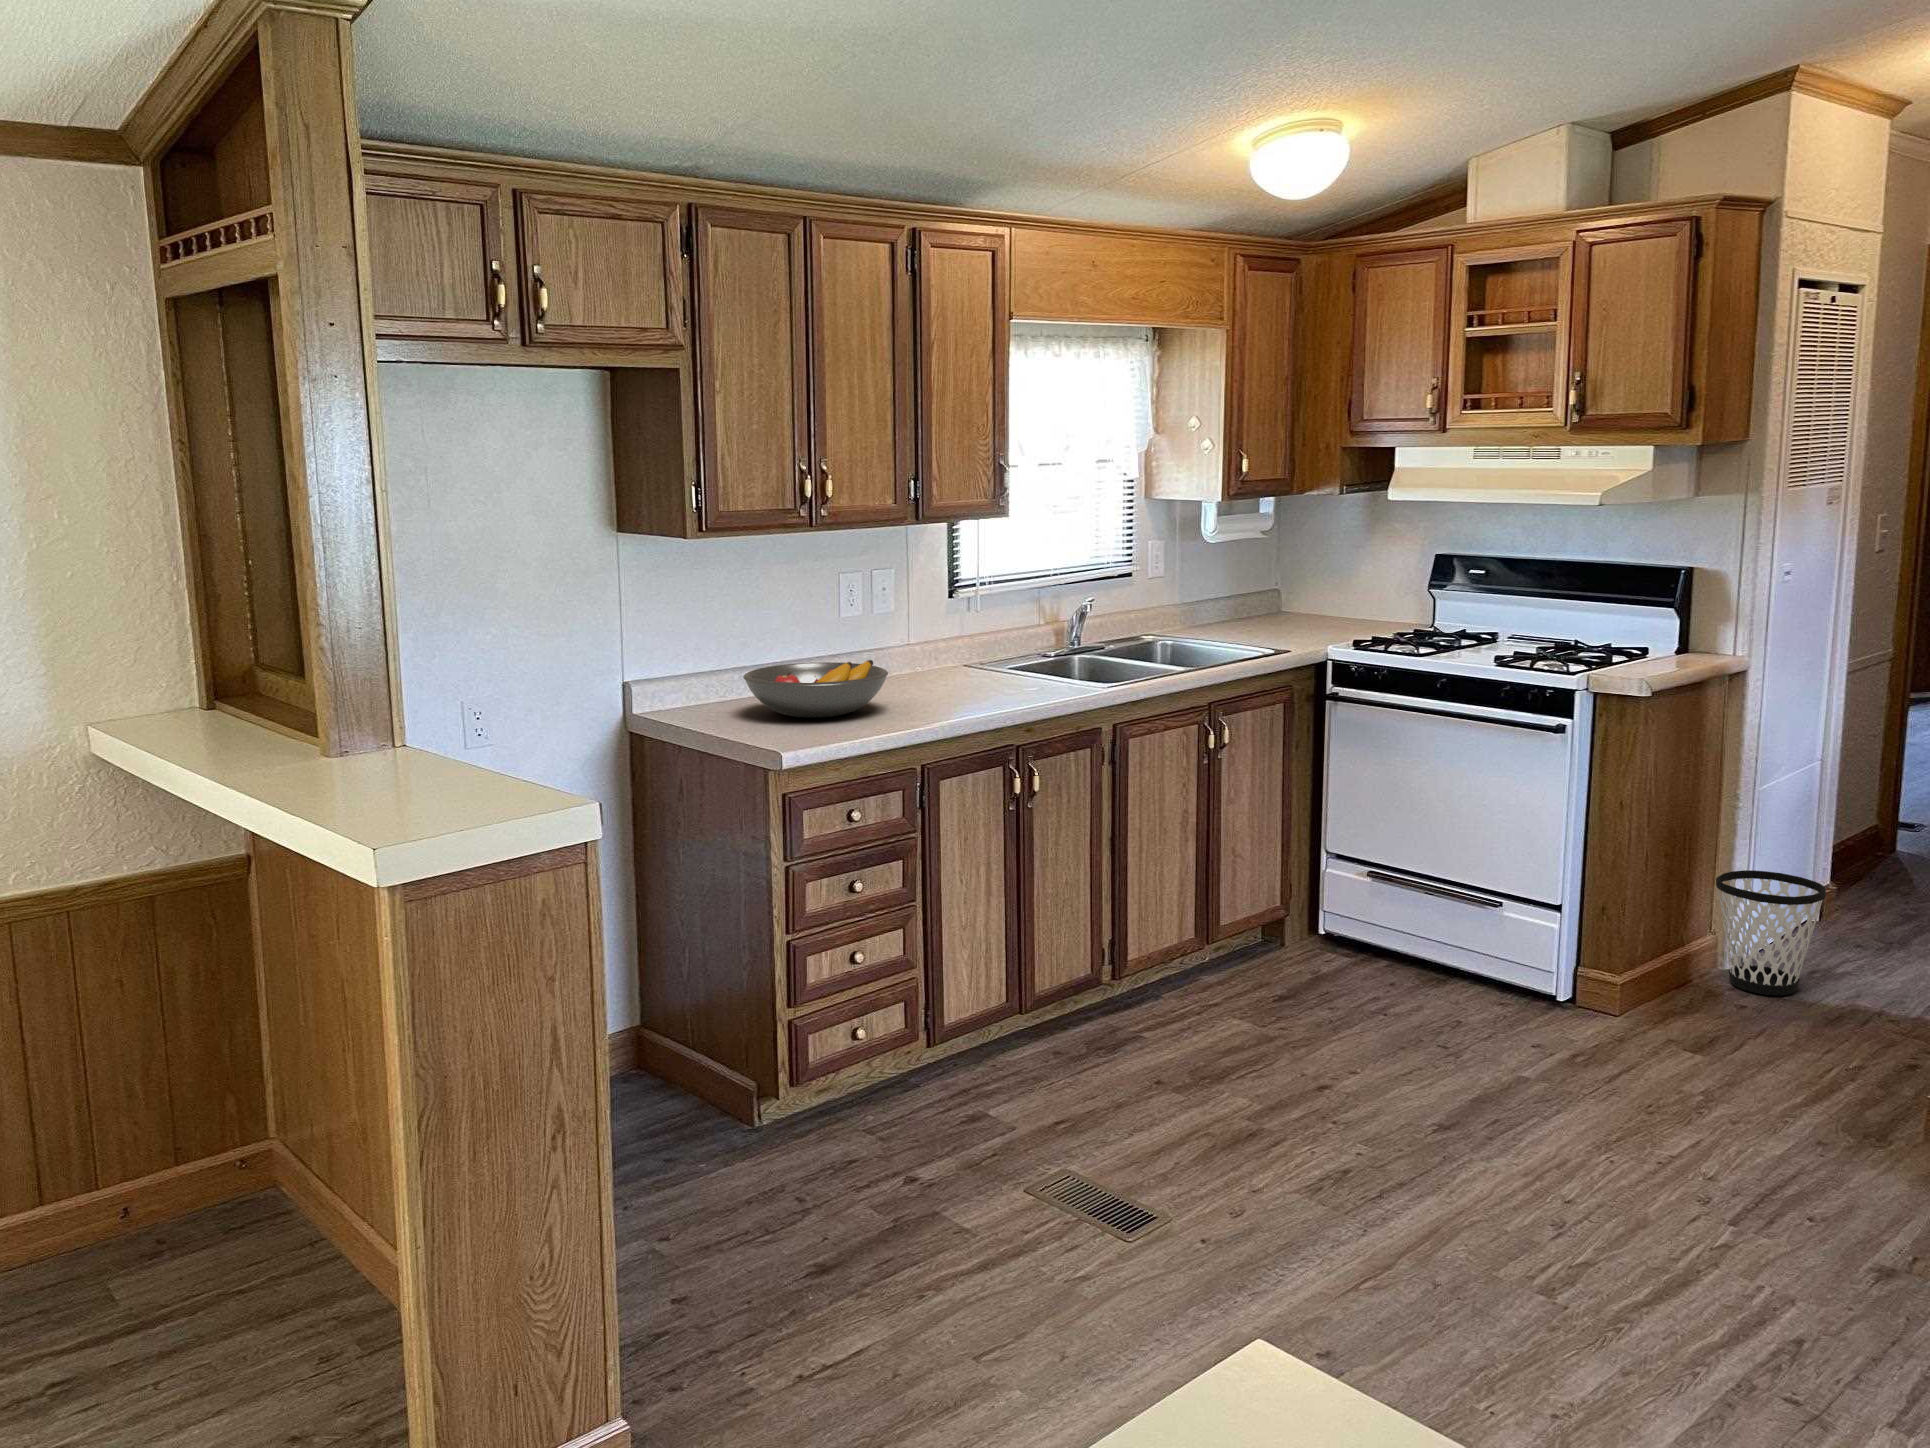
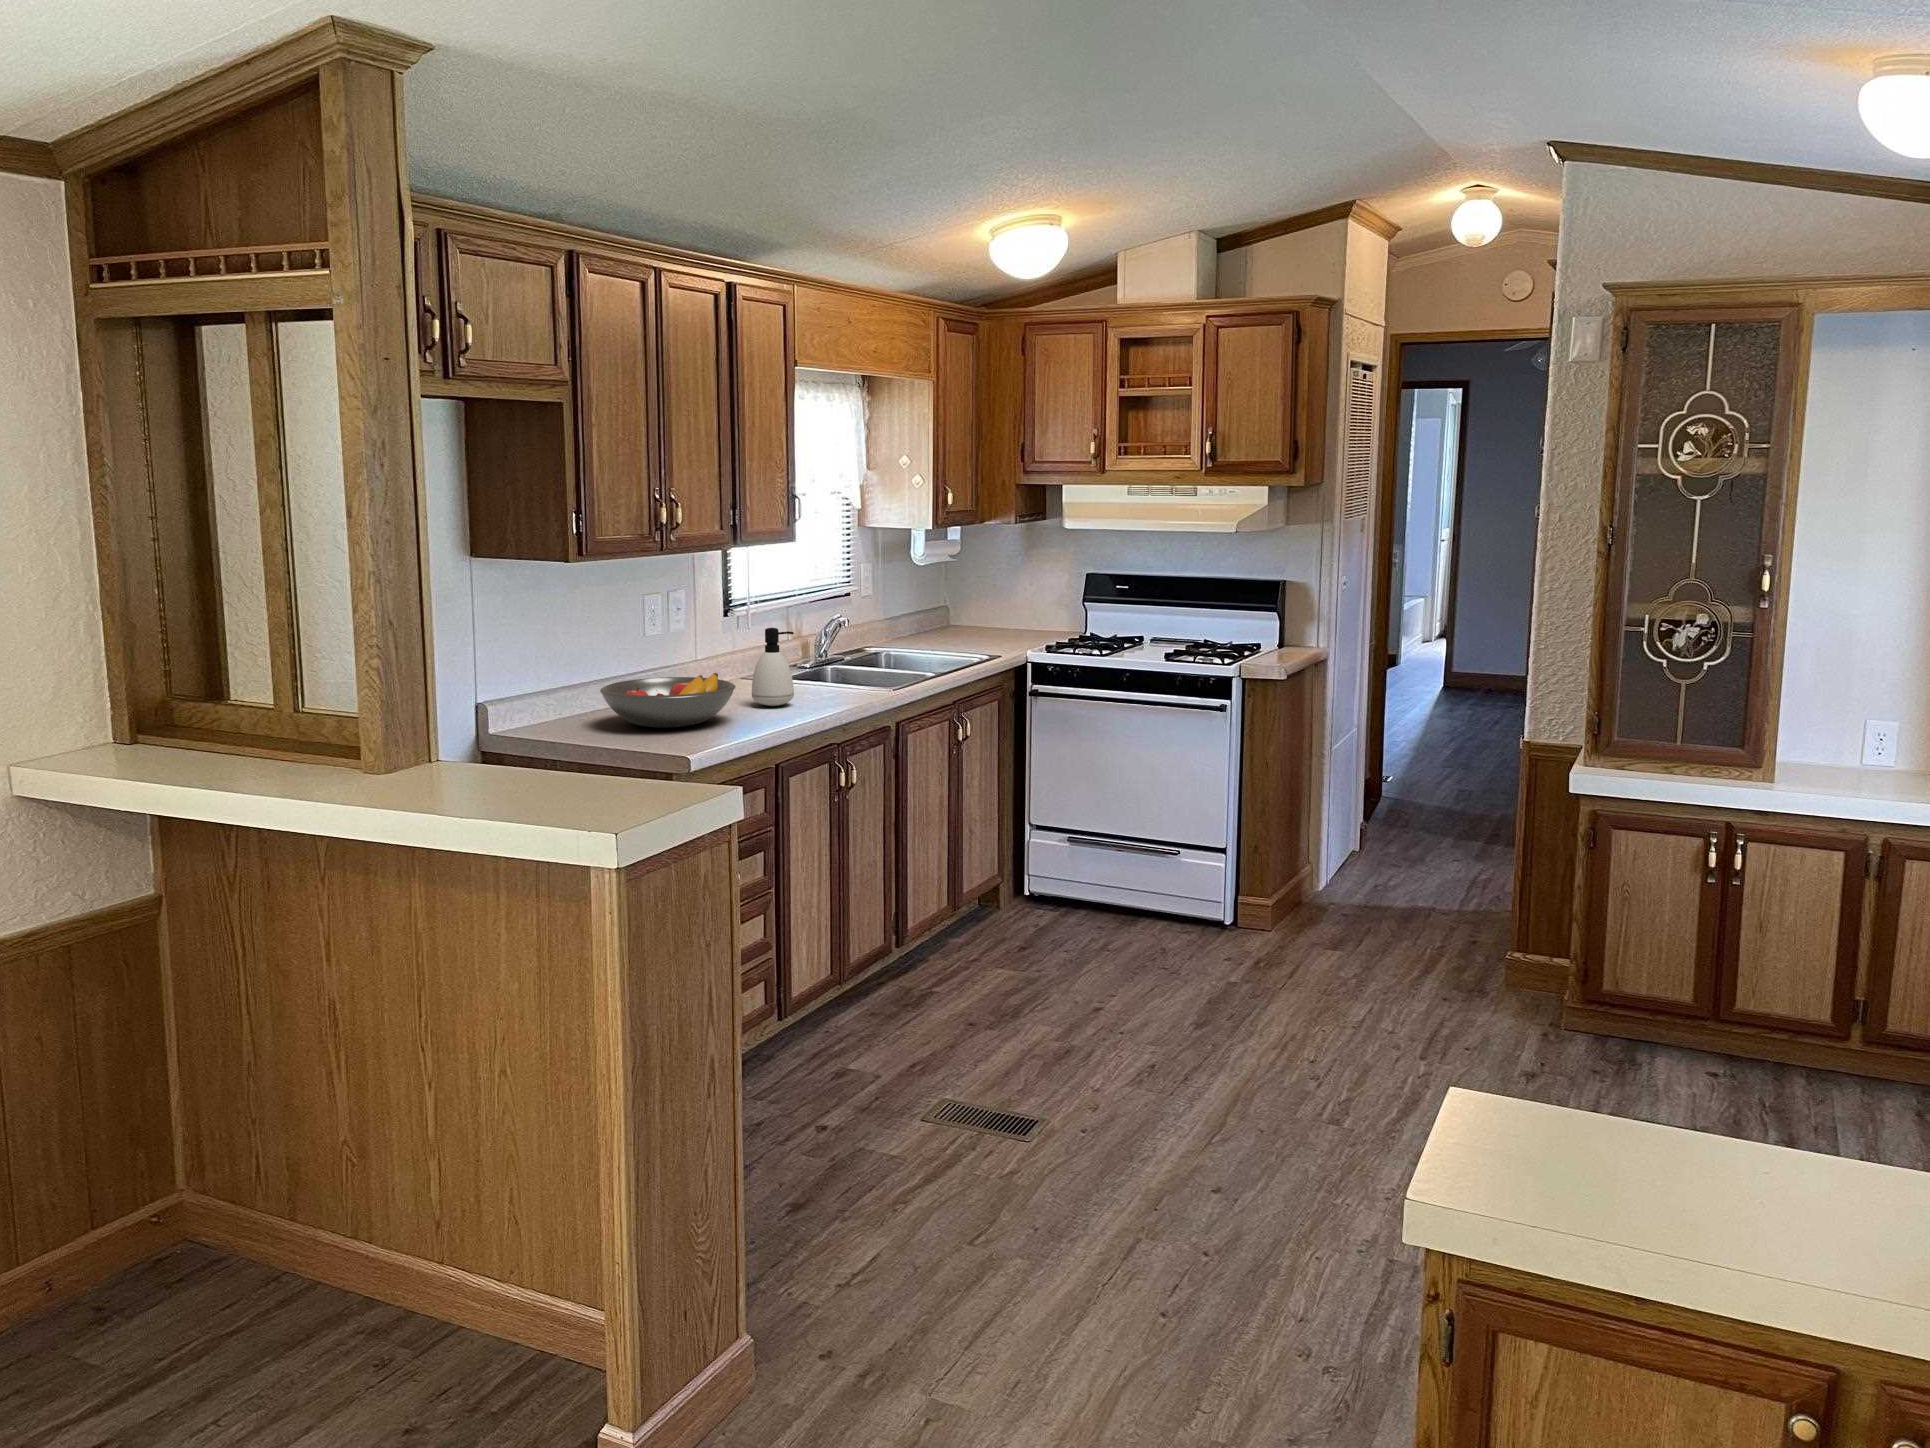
soap dispenser: none [929,612,975,699] -> present [752,628,794,706]
wastebasket: present [1716,870,1826,995] -> none [1316,811,1390,904]

